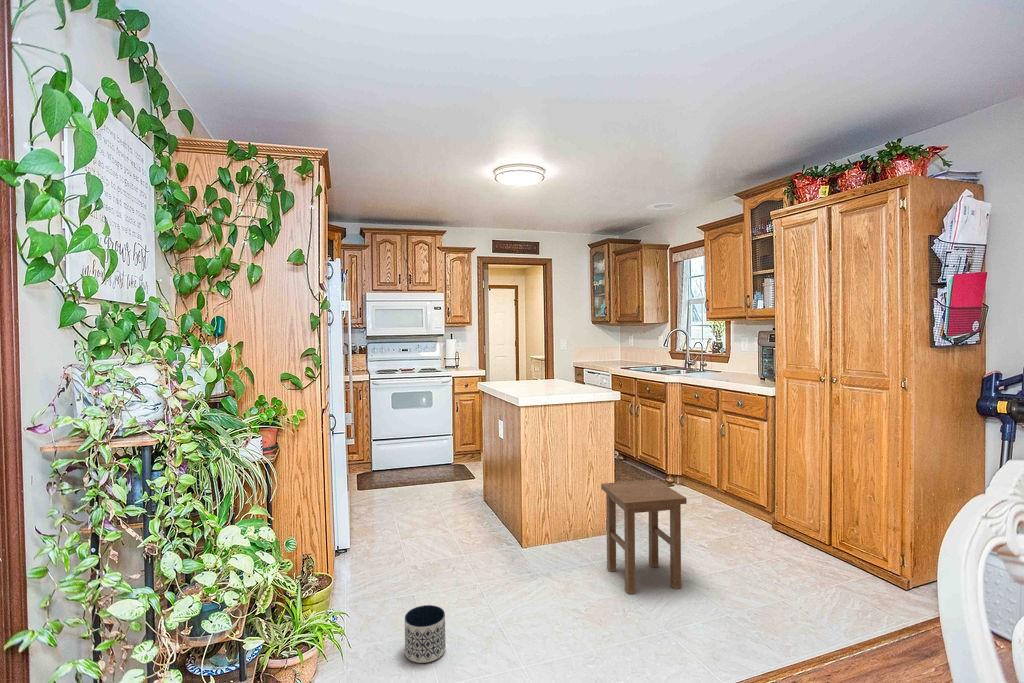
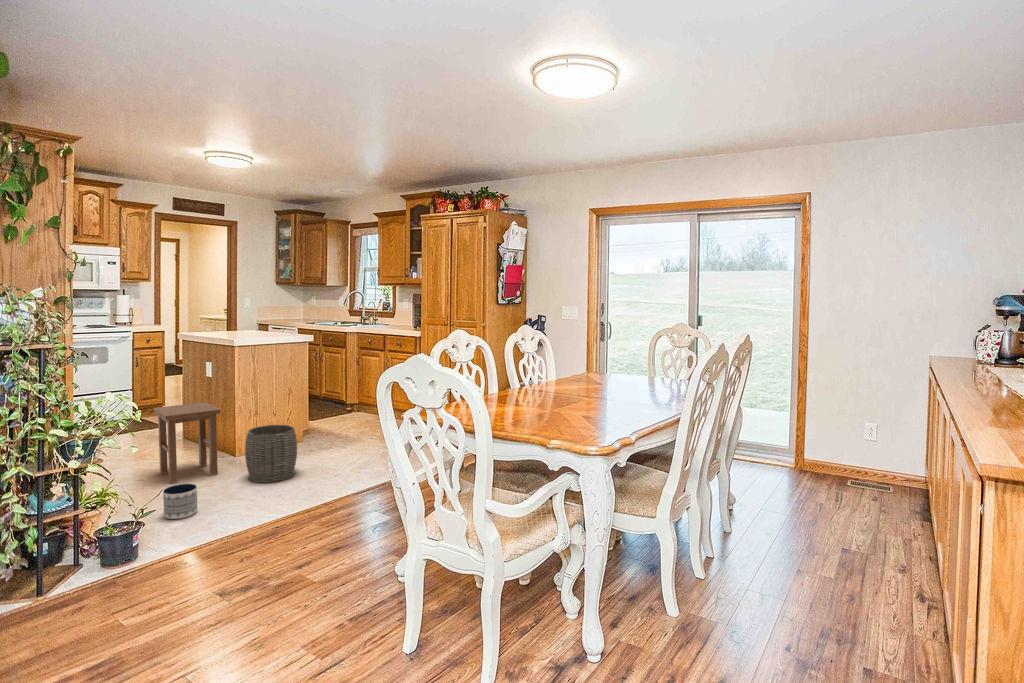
stool: present [601,480,687,594] -> present [154,402,220,484]
woven basket: none [521,519,588,612] -> present [245,425,297,483]

